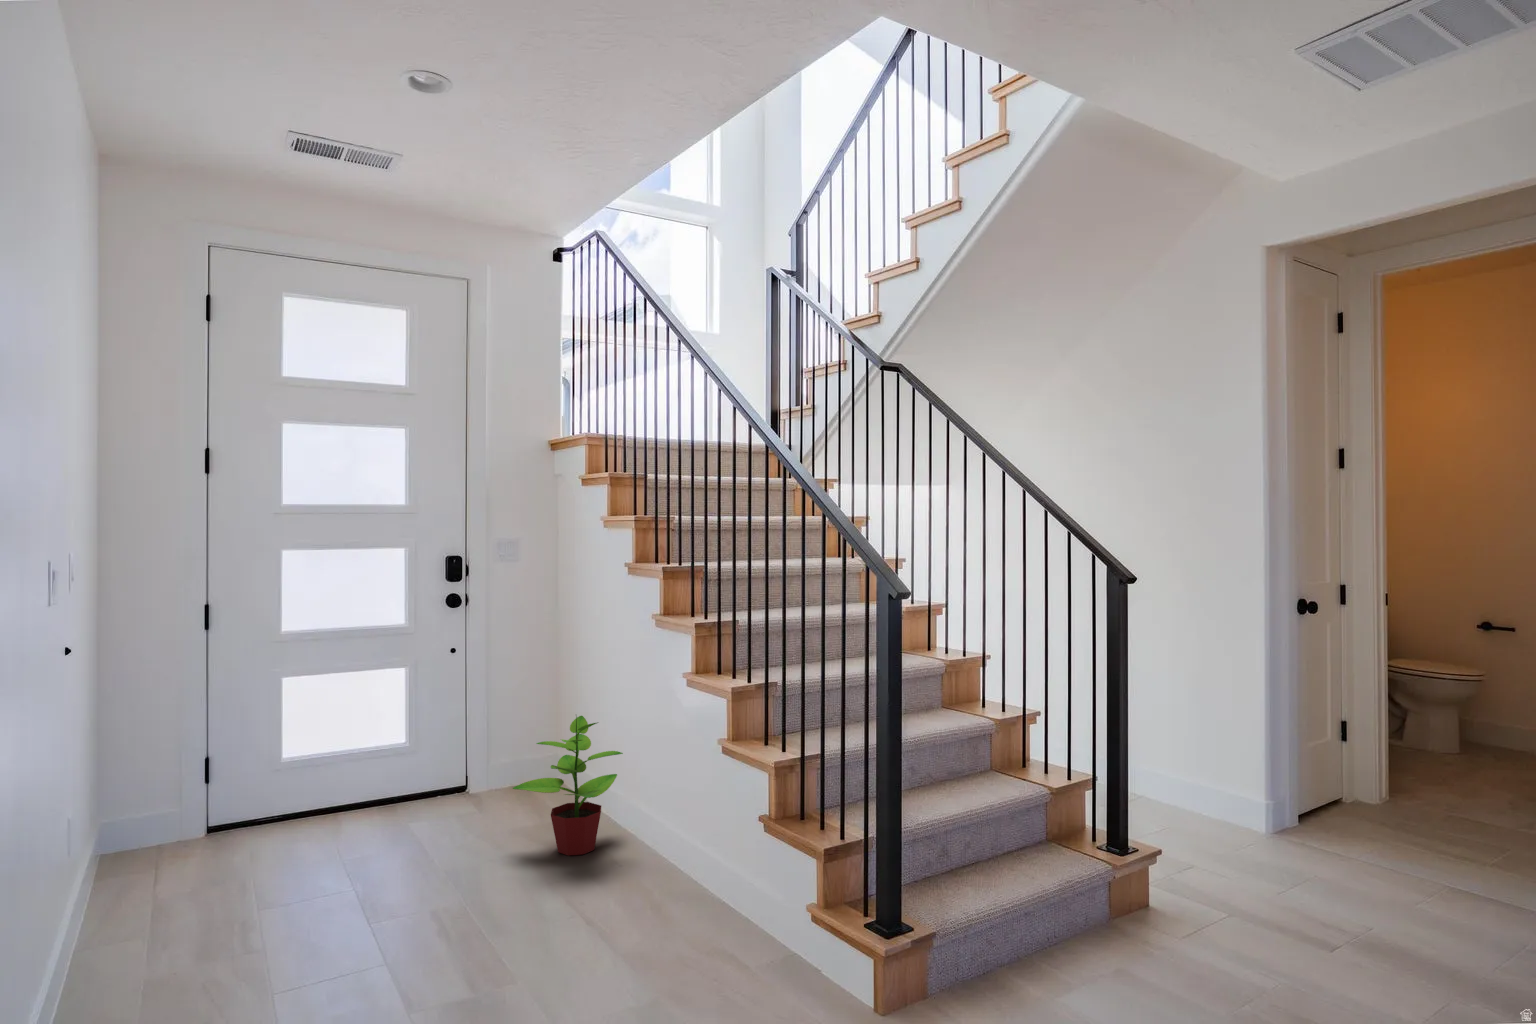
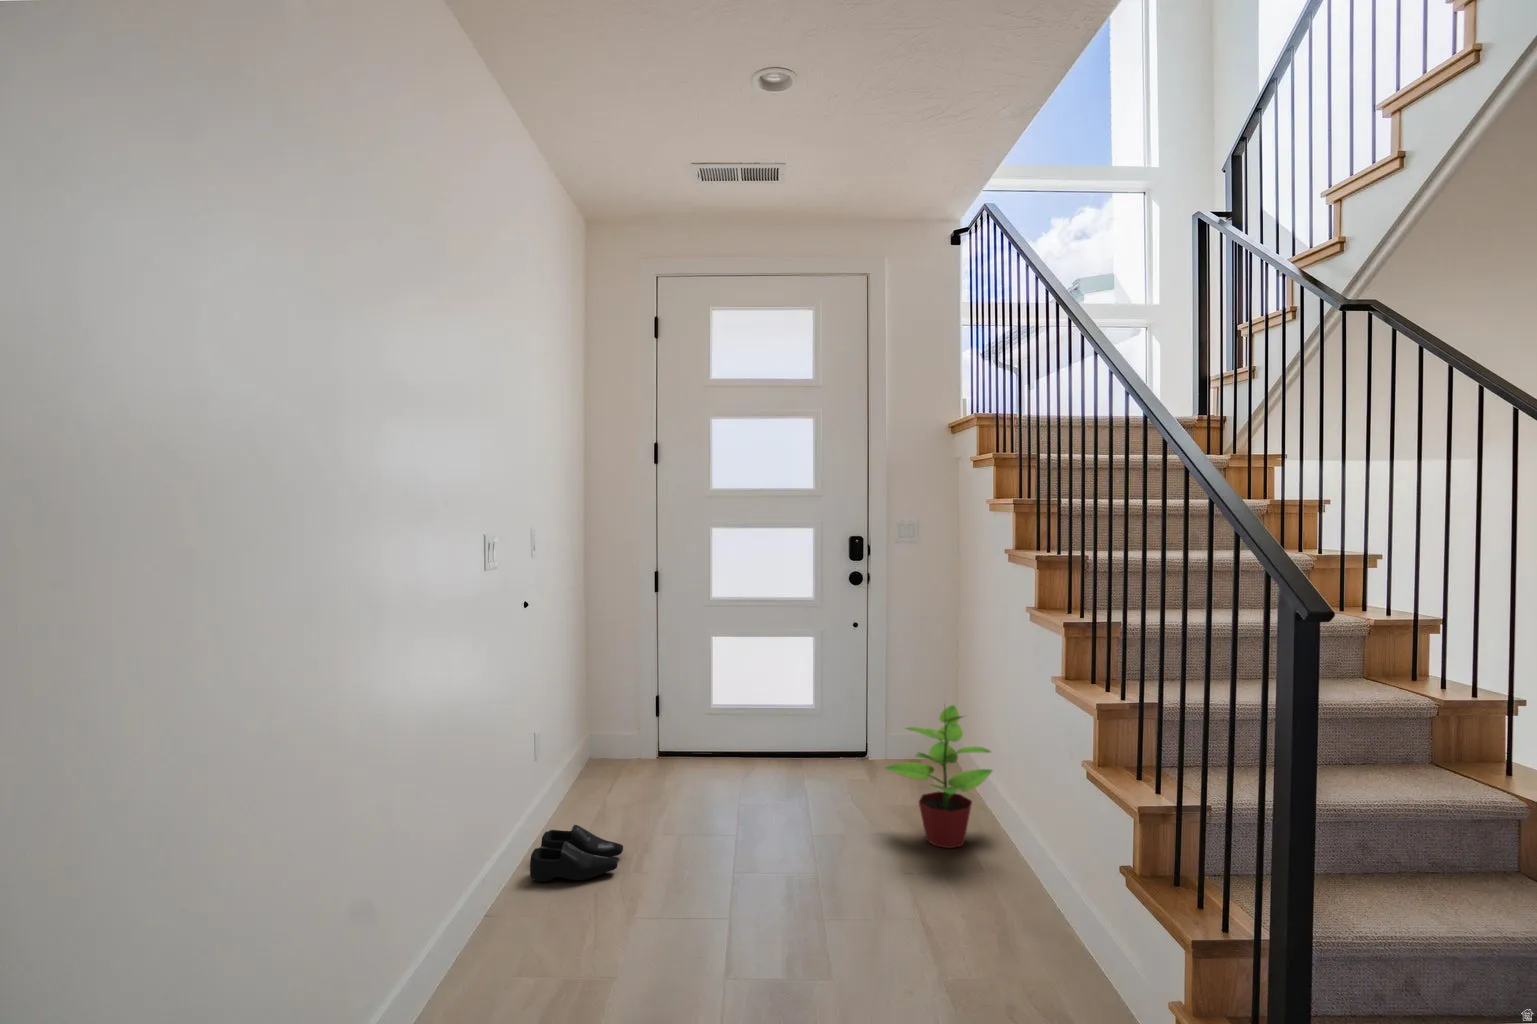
shoe: none [81,914,209,990] -> present [530,825,623,882]

